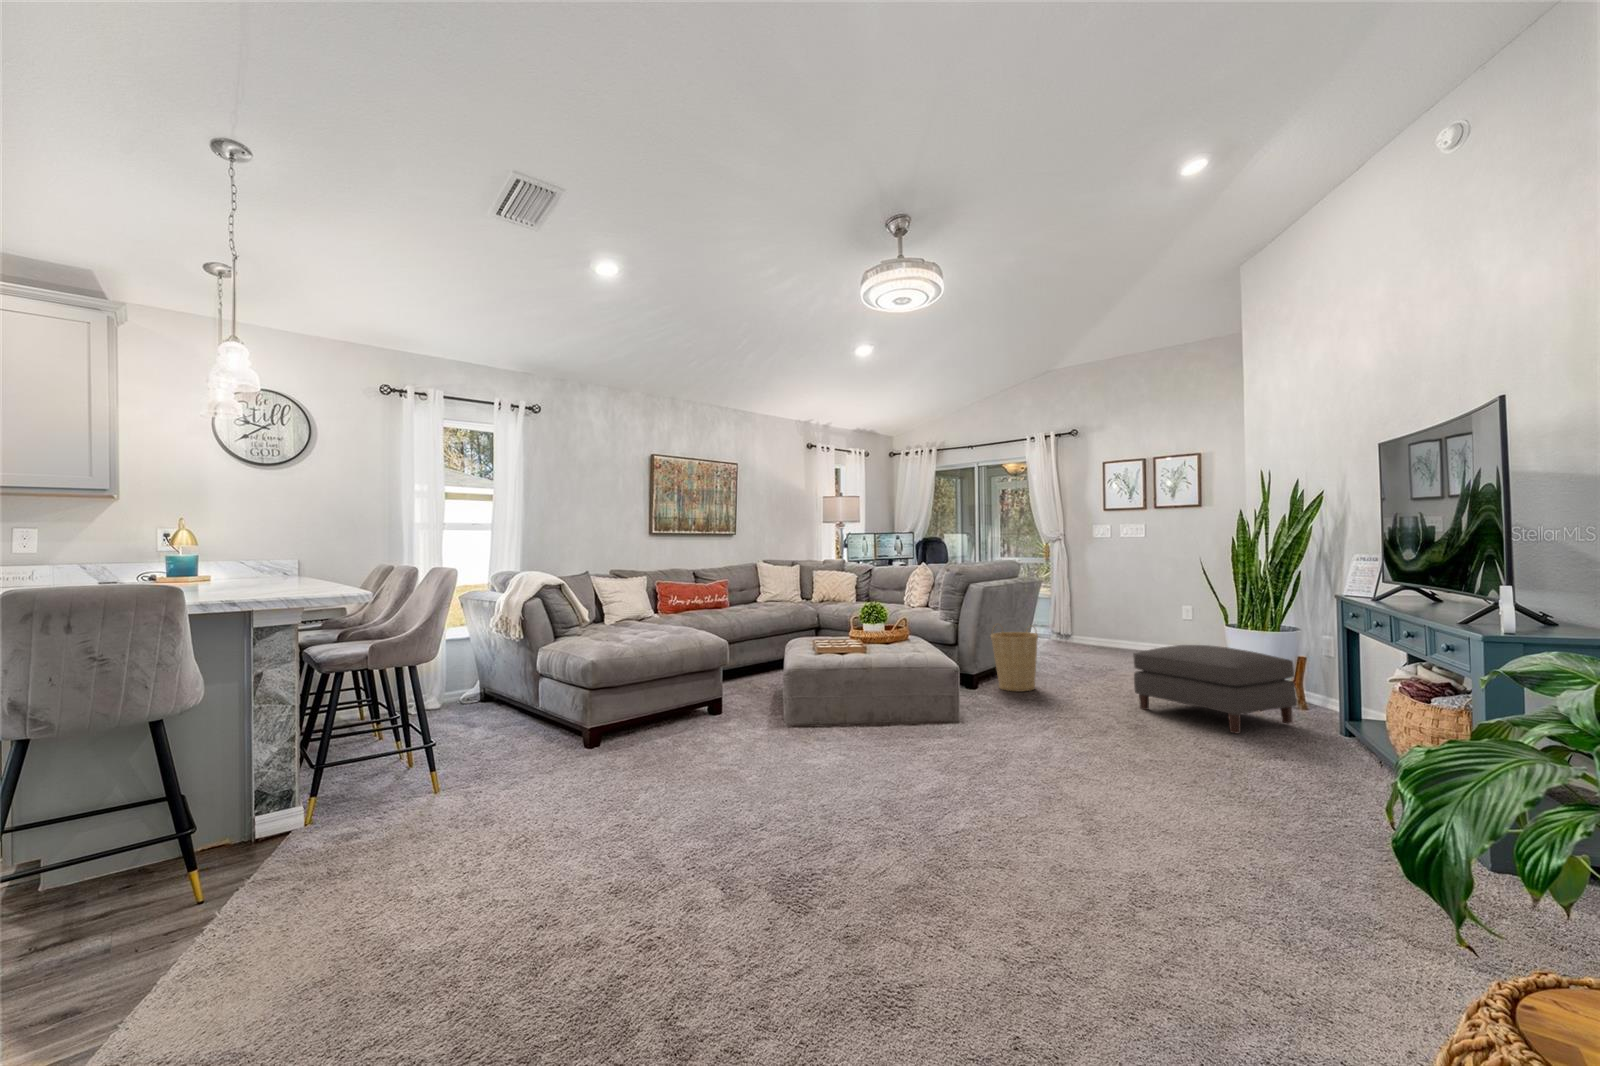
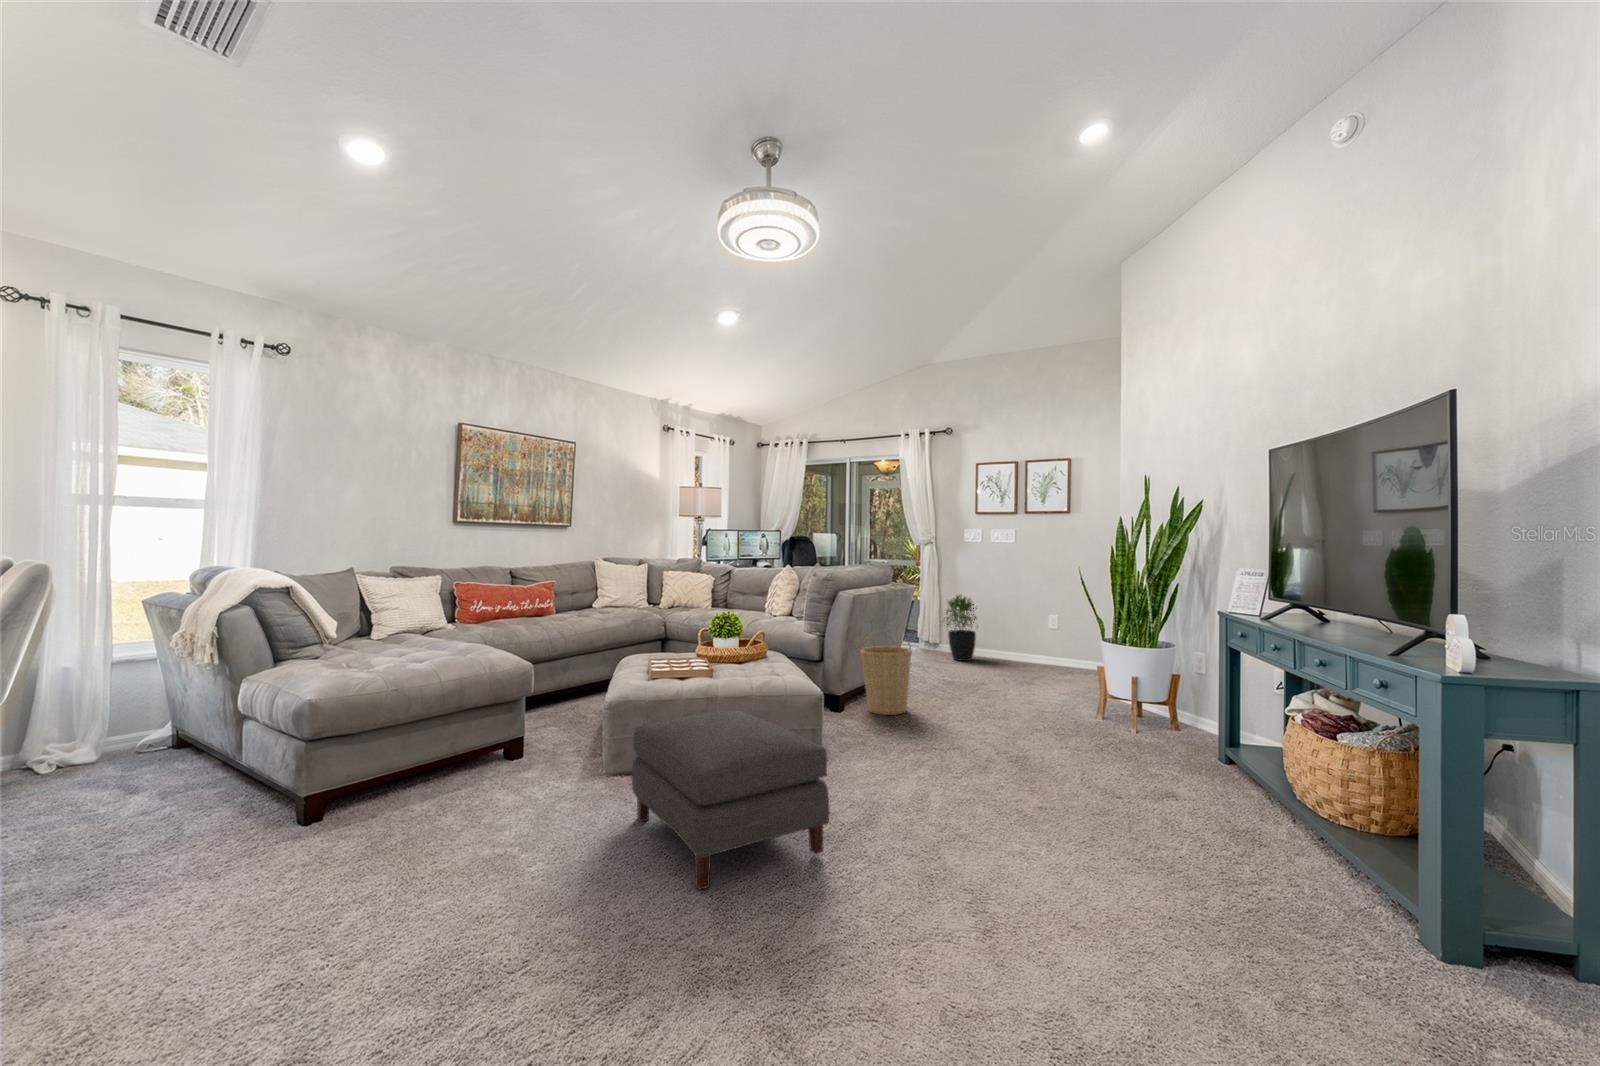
potted plant: none [1069,586,1110,650] -> present [943,595,976,661]
ottoman: present [1133,645,1297,734] -> present [632,710,830,889]

